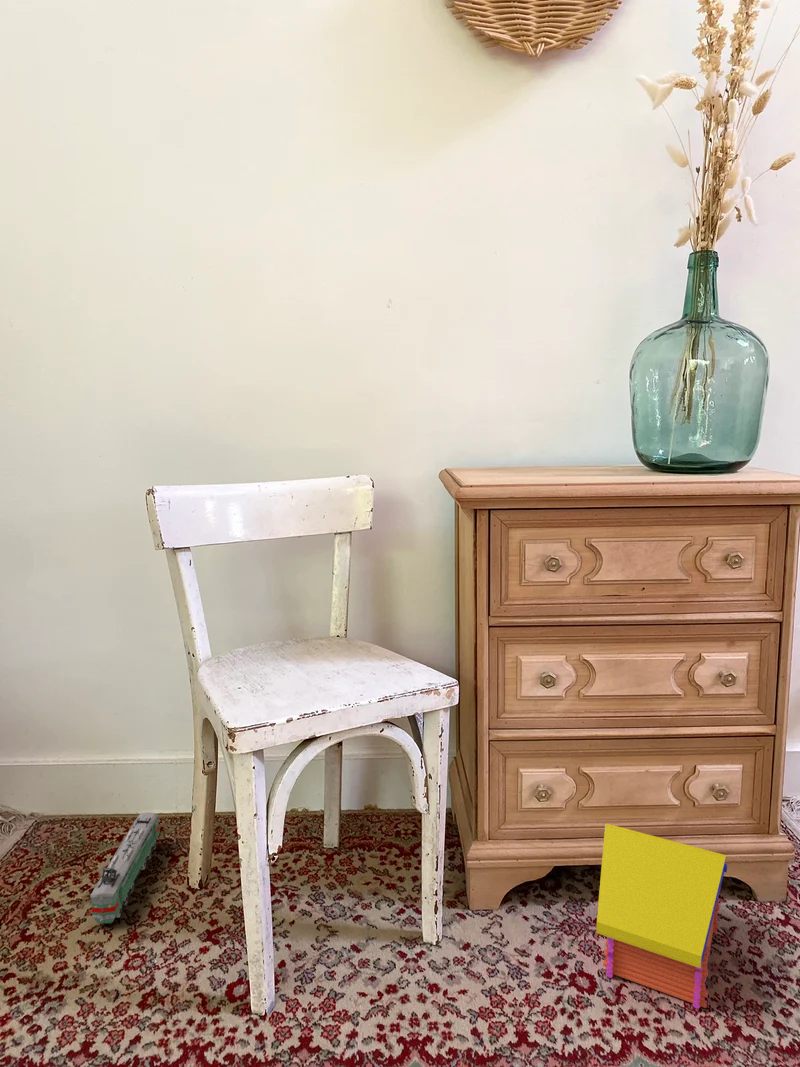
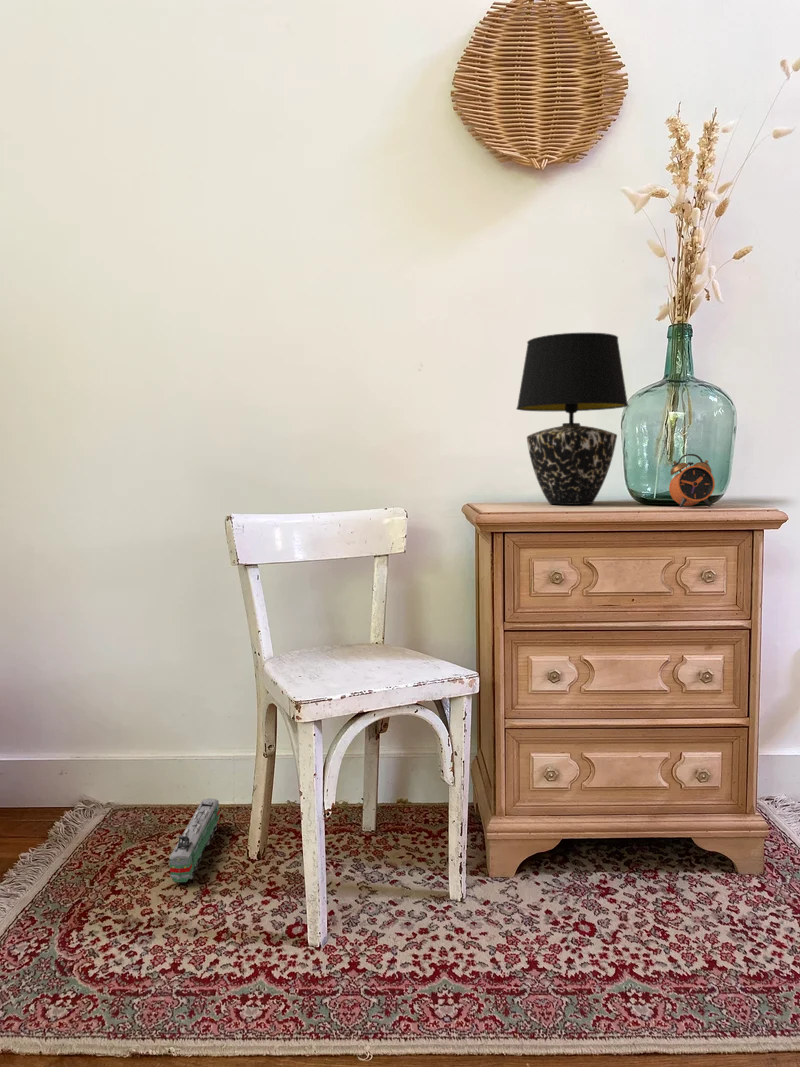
table lamp: none [504,260,639,473] -> present [517,332,628,505]
alarm clock: none [687,412,745,477] -> present [669,454,715,507]
toy house: present [596,824,727,1009] -> none [595,798,705,948]

